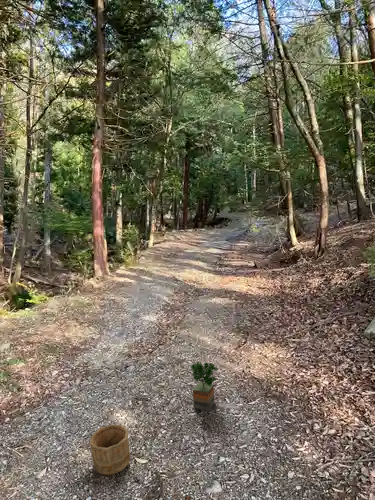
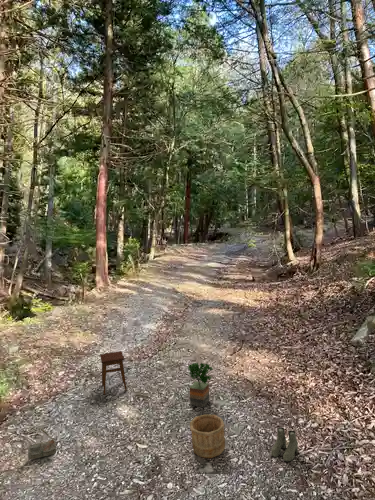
stool: none [95,349,125,397] -> present [100,351,127,395]
wooden bucket: present [89,425,130,475] -> present [190,414,225,458]
boots: none [287,439,317,480] -> present [271,427,298,461]
bag: none [12,444,45,480] -> present [28,428,56,460]

